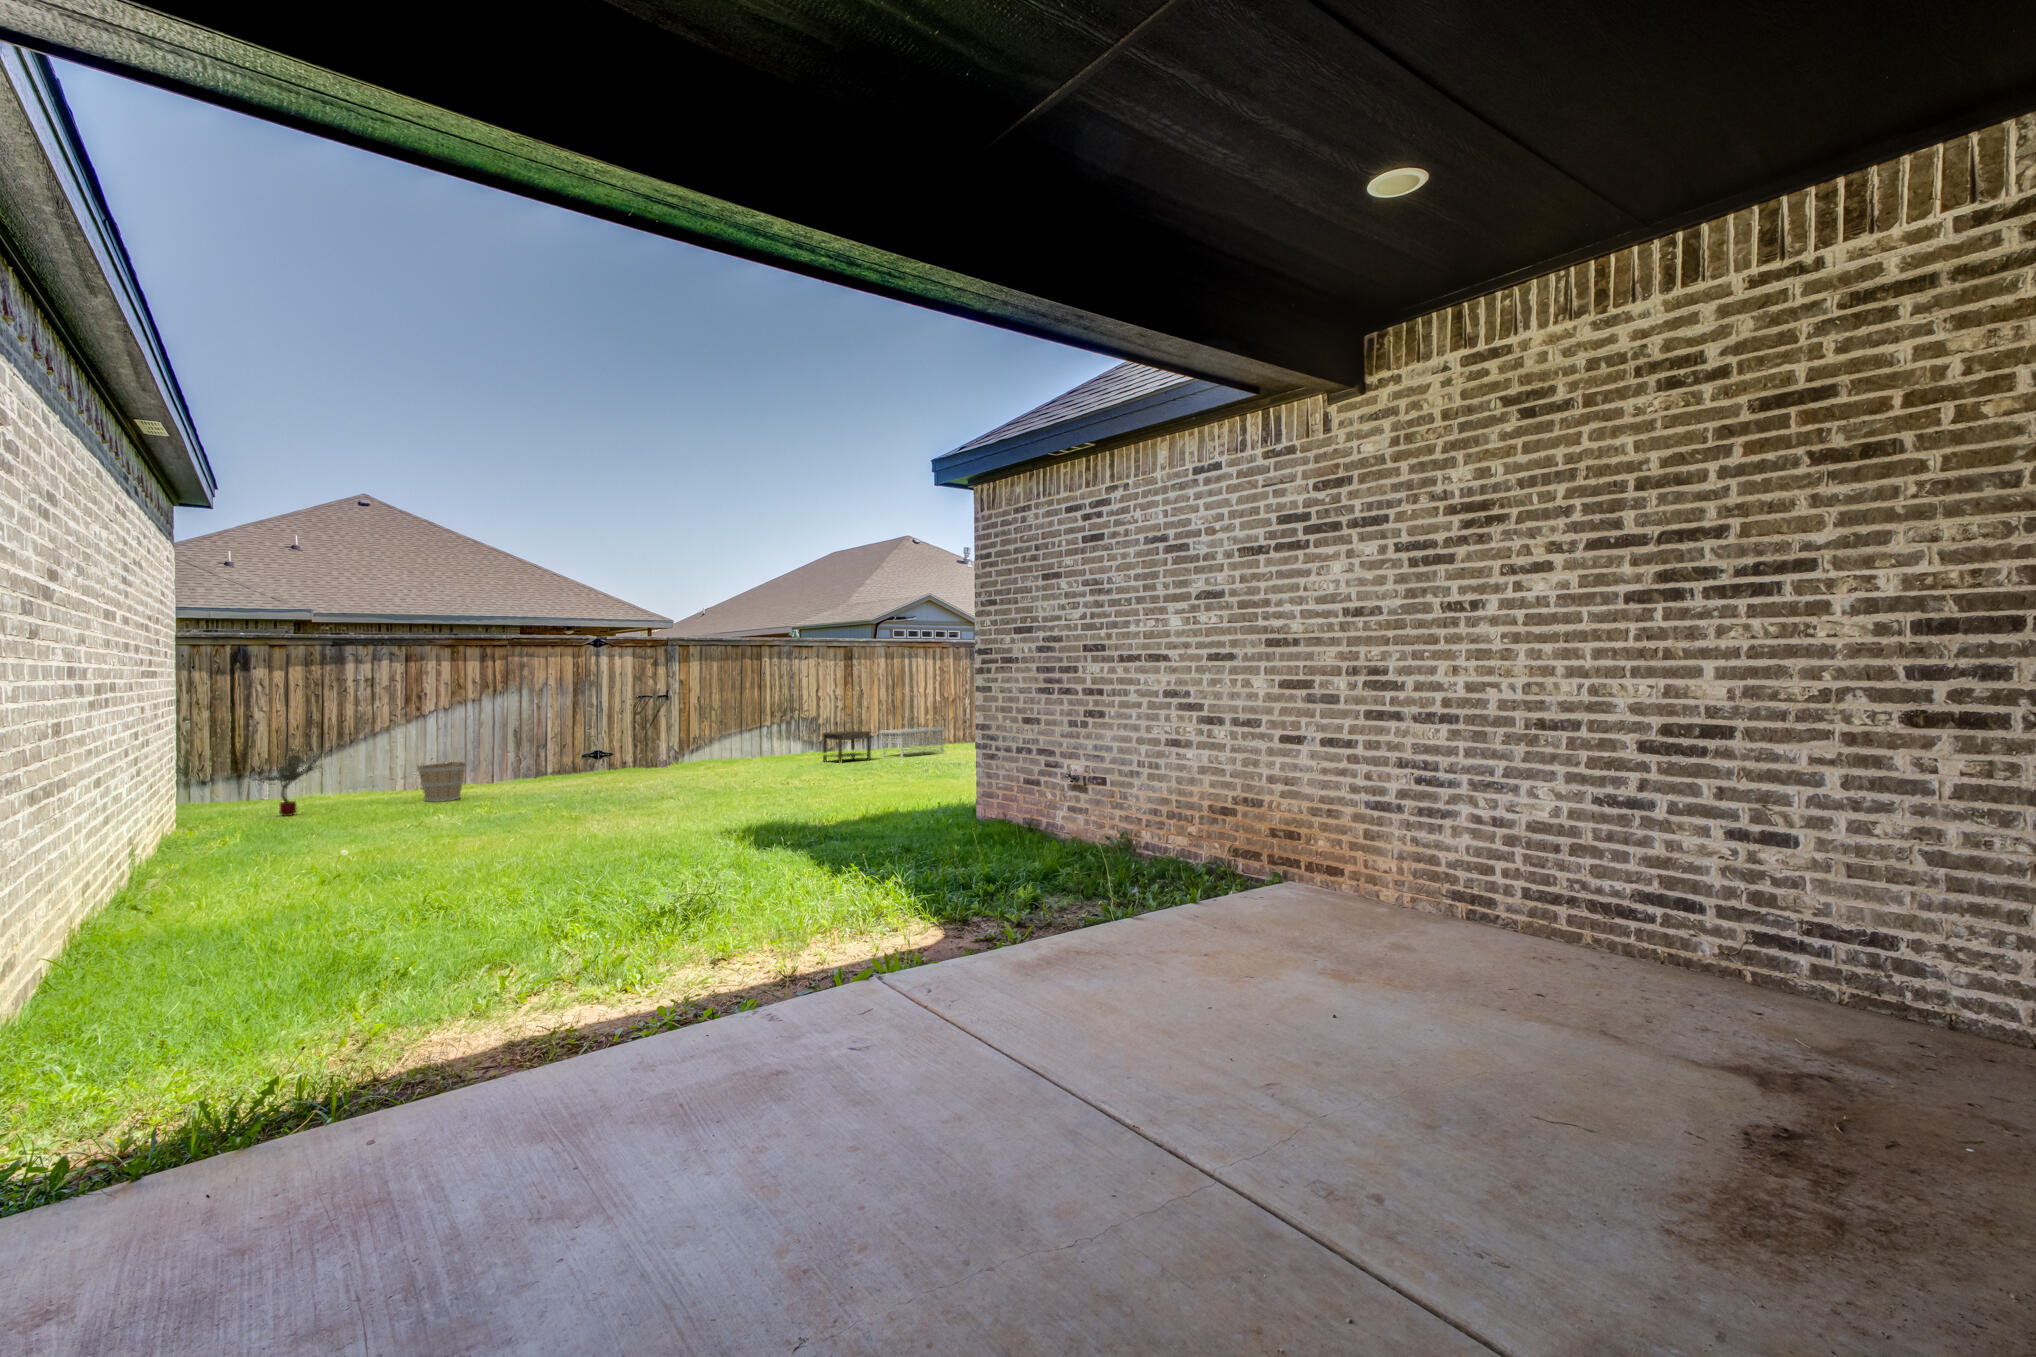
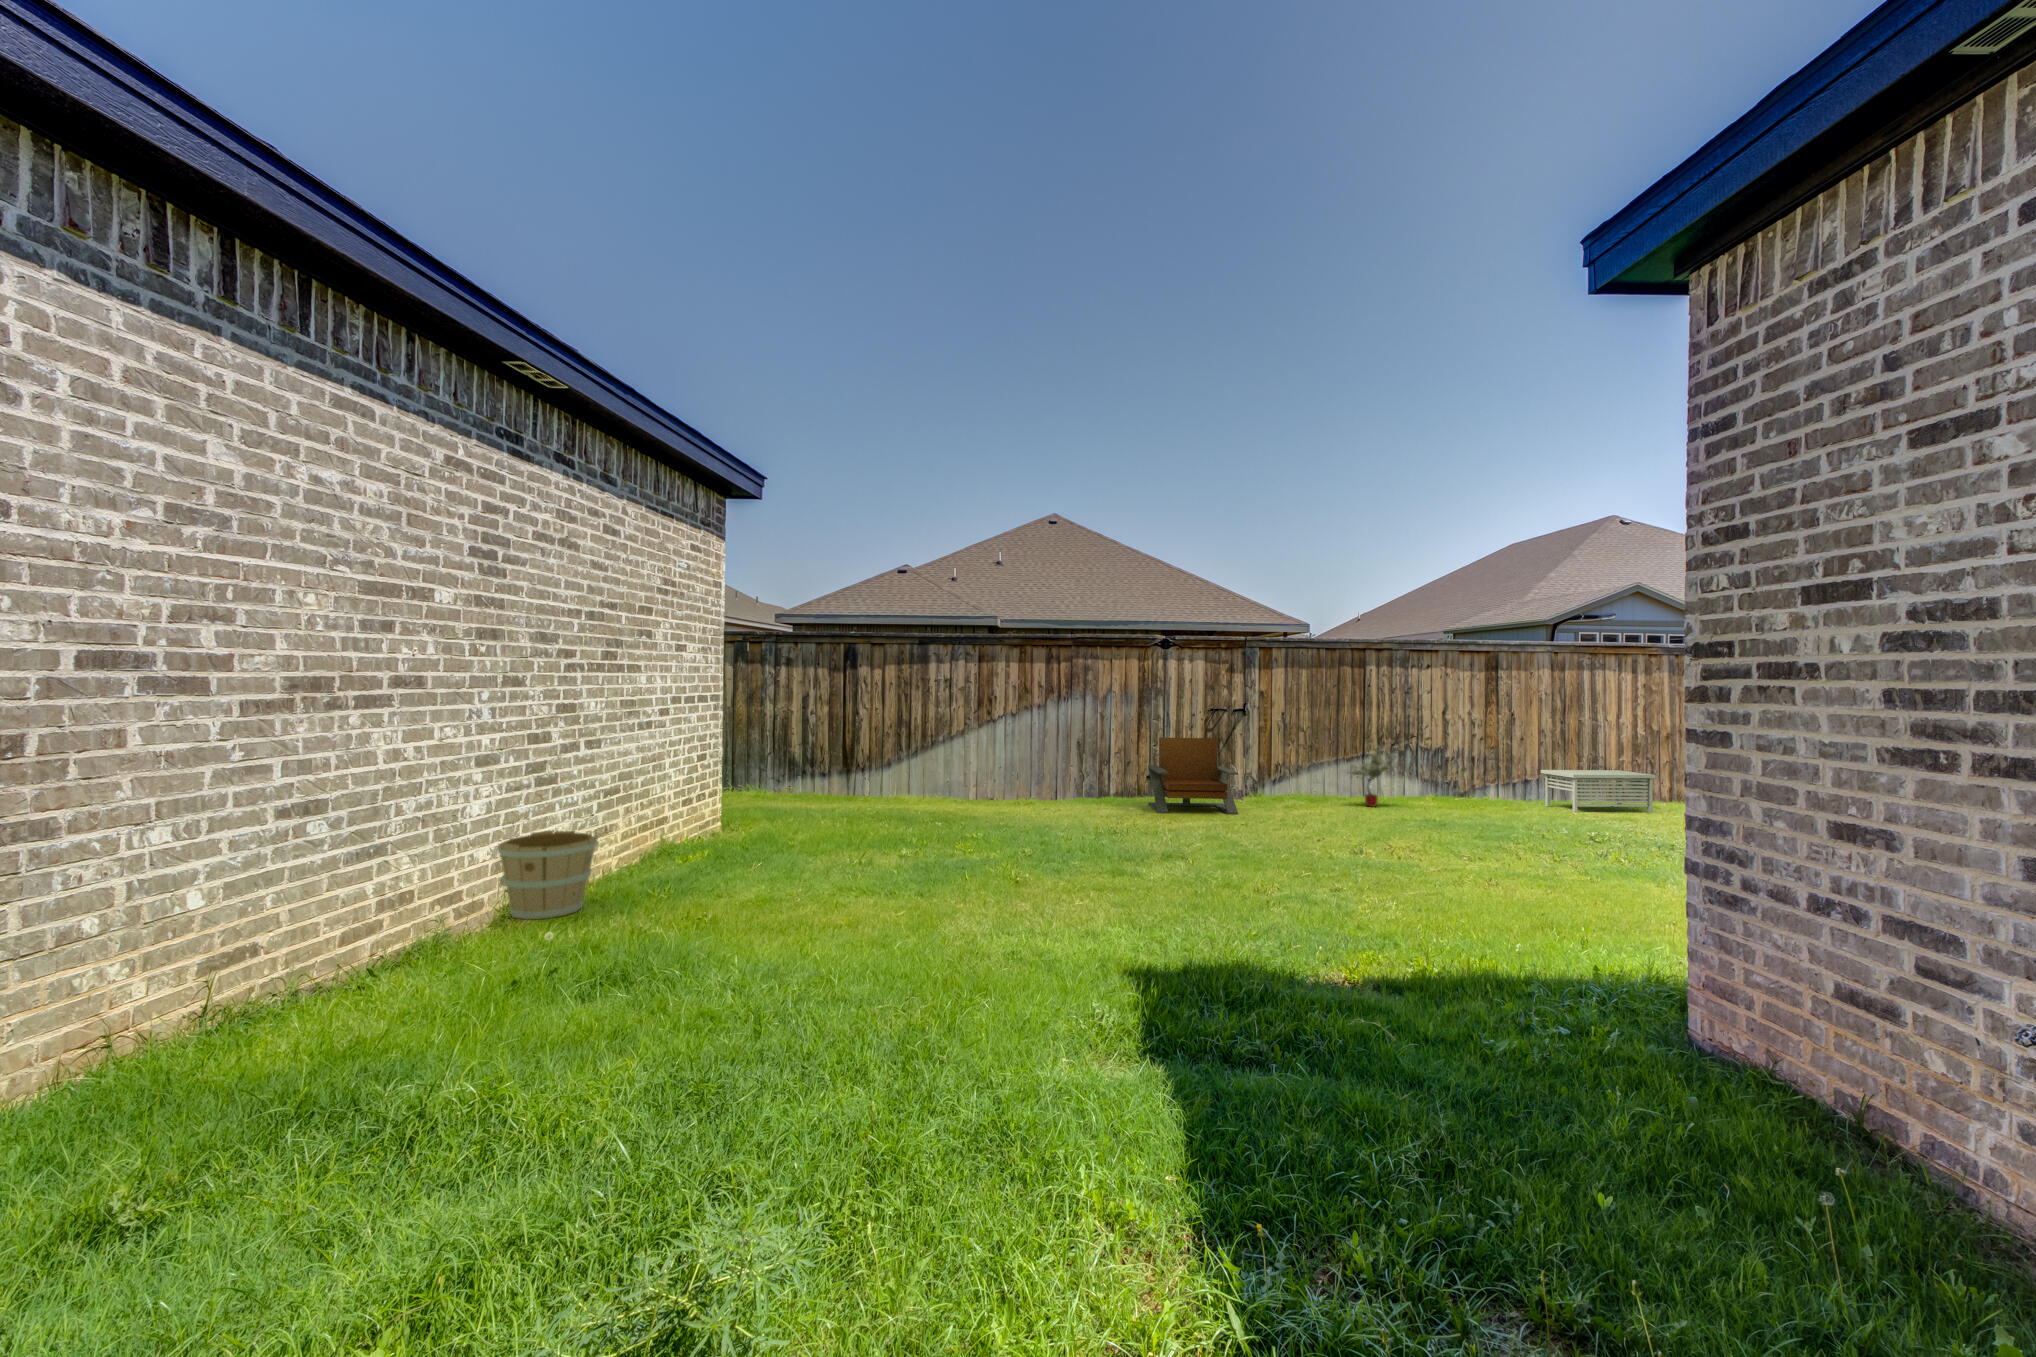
lounge chair: none [589,721,679,789] -> present [1148,738,1238,814]
side table: present [822,730,871,763] -> none [1449,766,1522,811]
potted tree: present [252,746,321,816] -> present [1348,745,1397,807]
wooden bucket: present [417,762,466,802] -> present [497,831,598,920]

